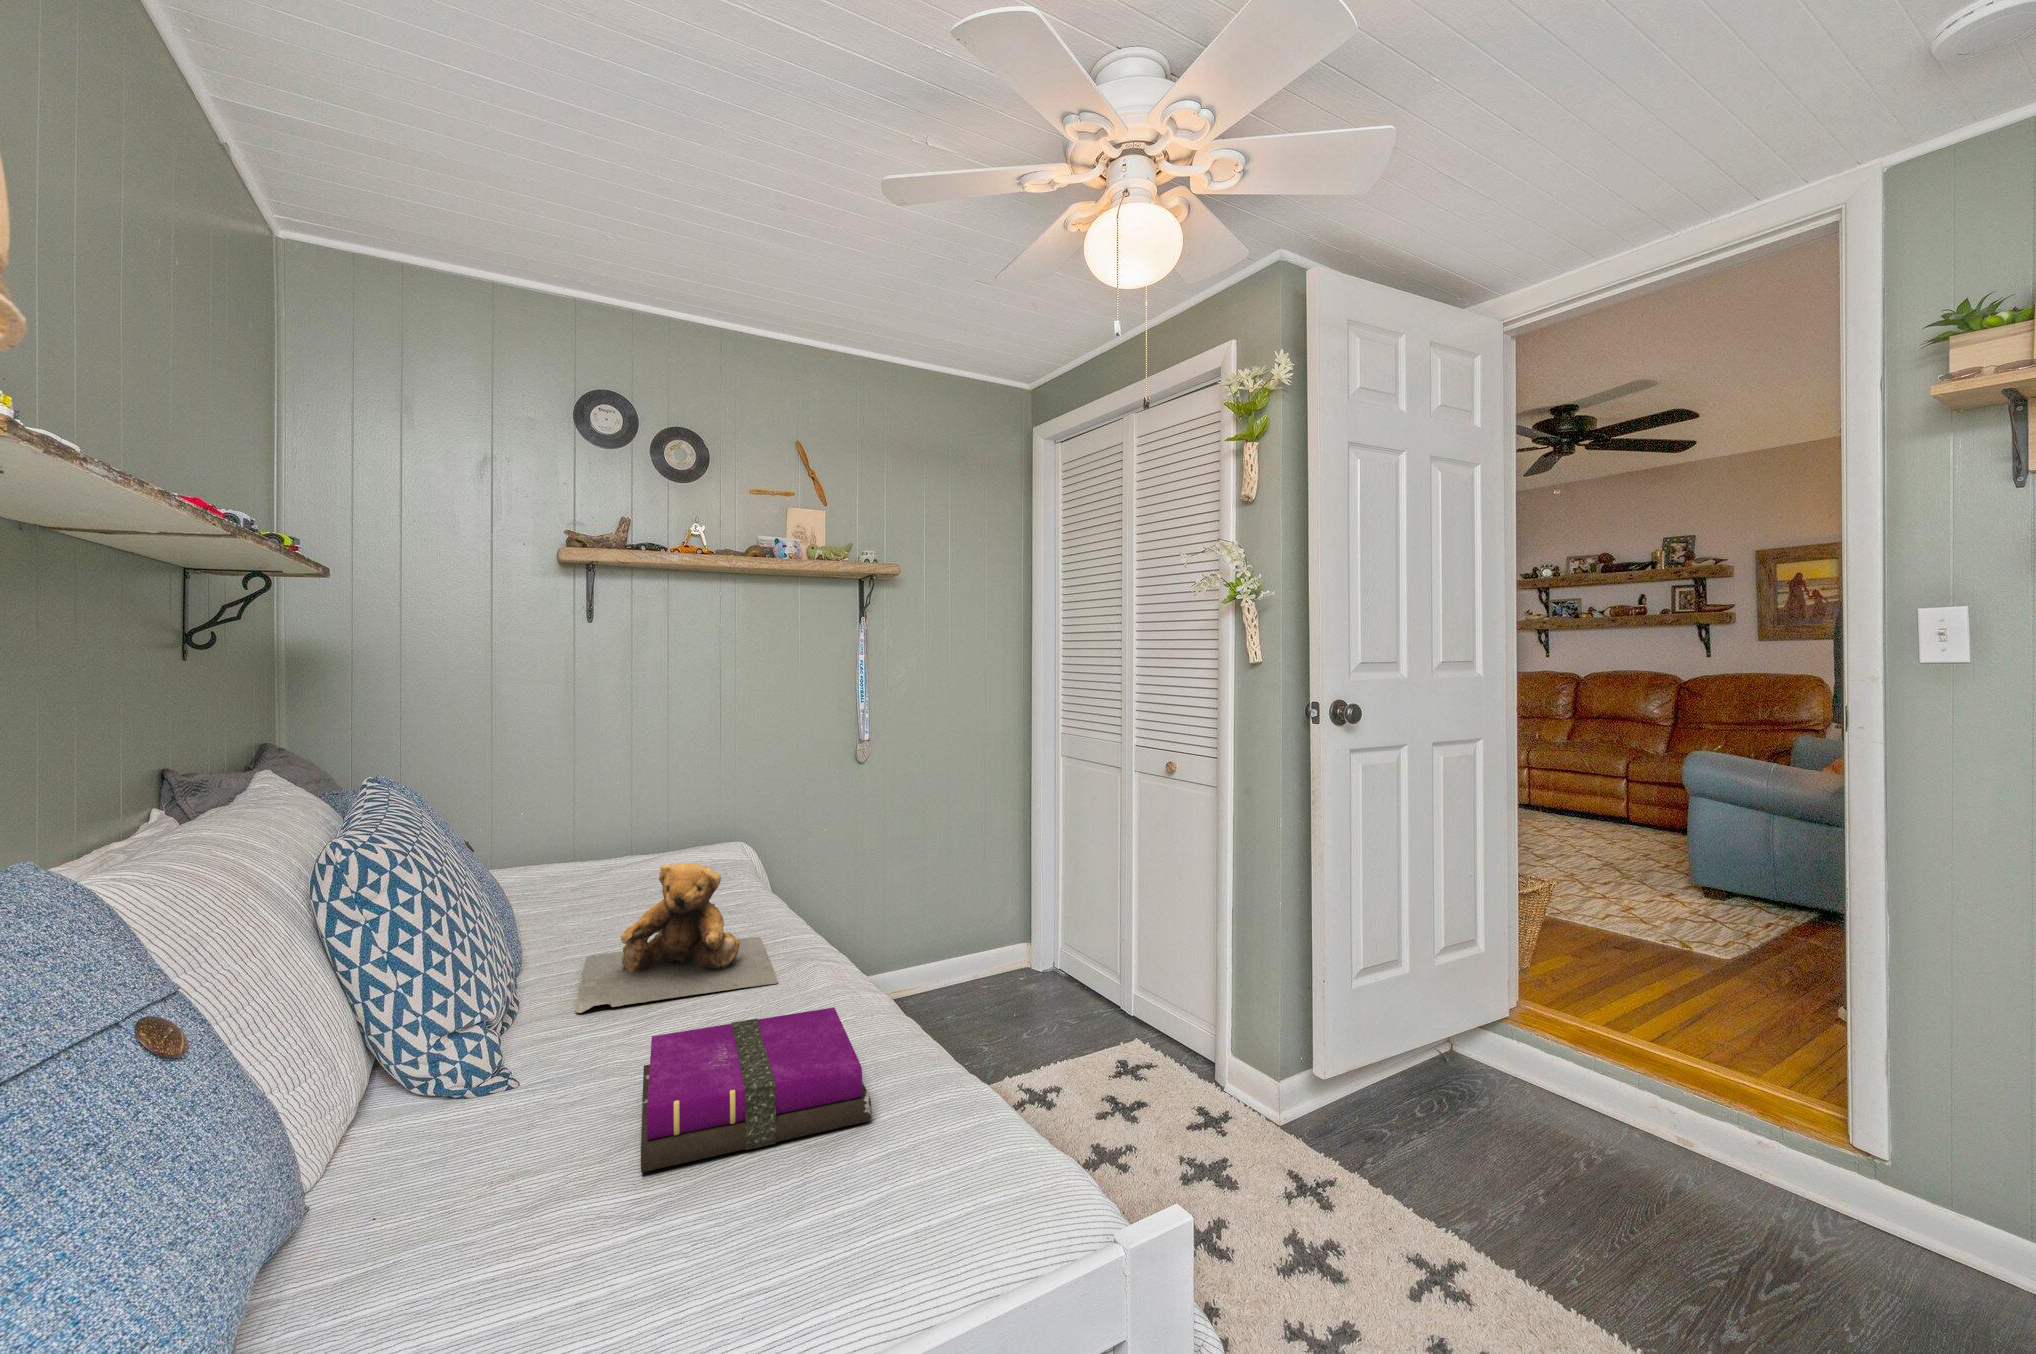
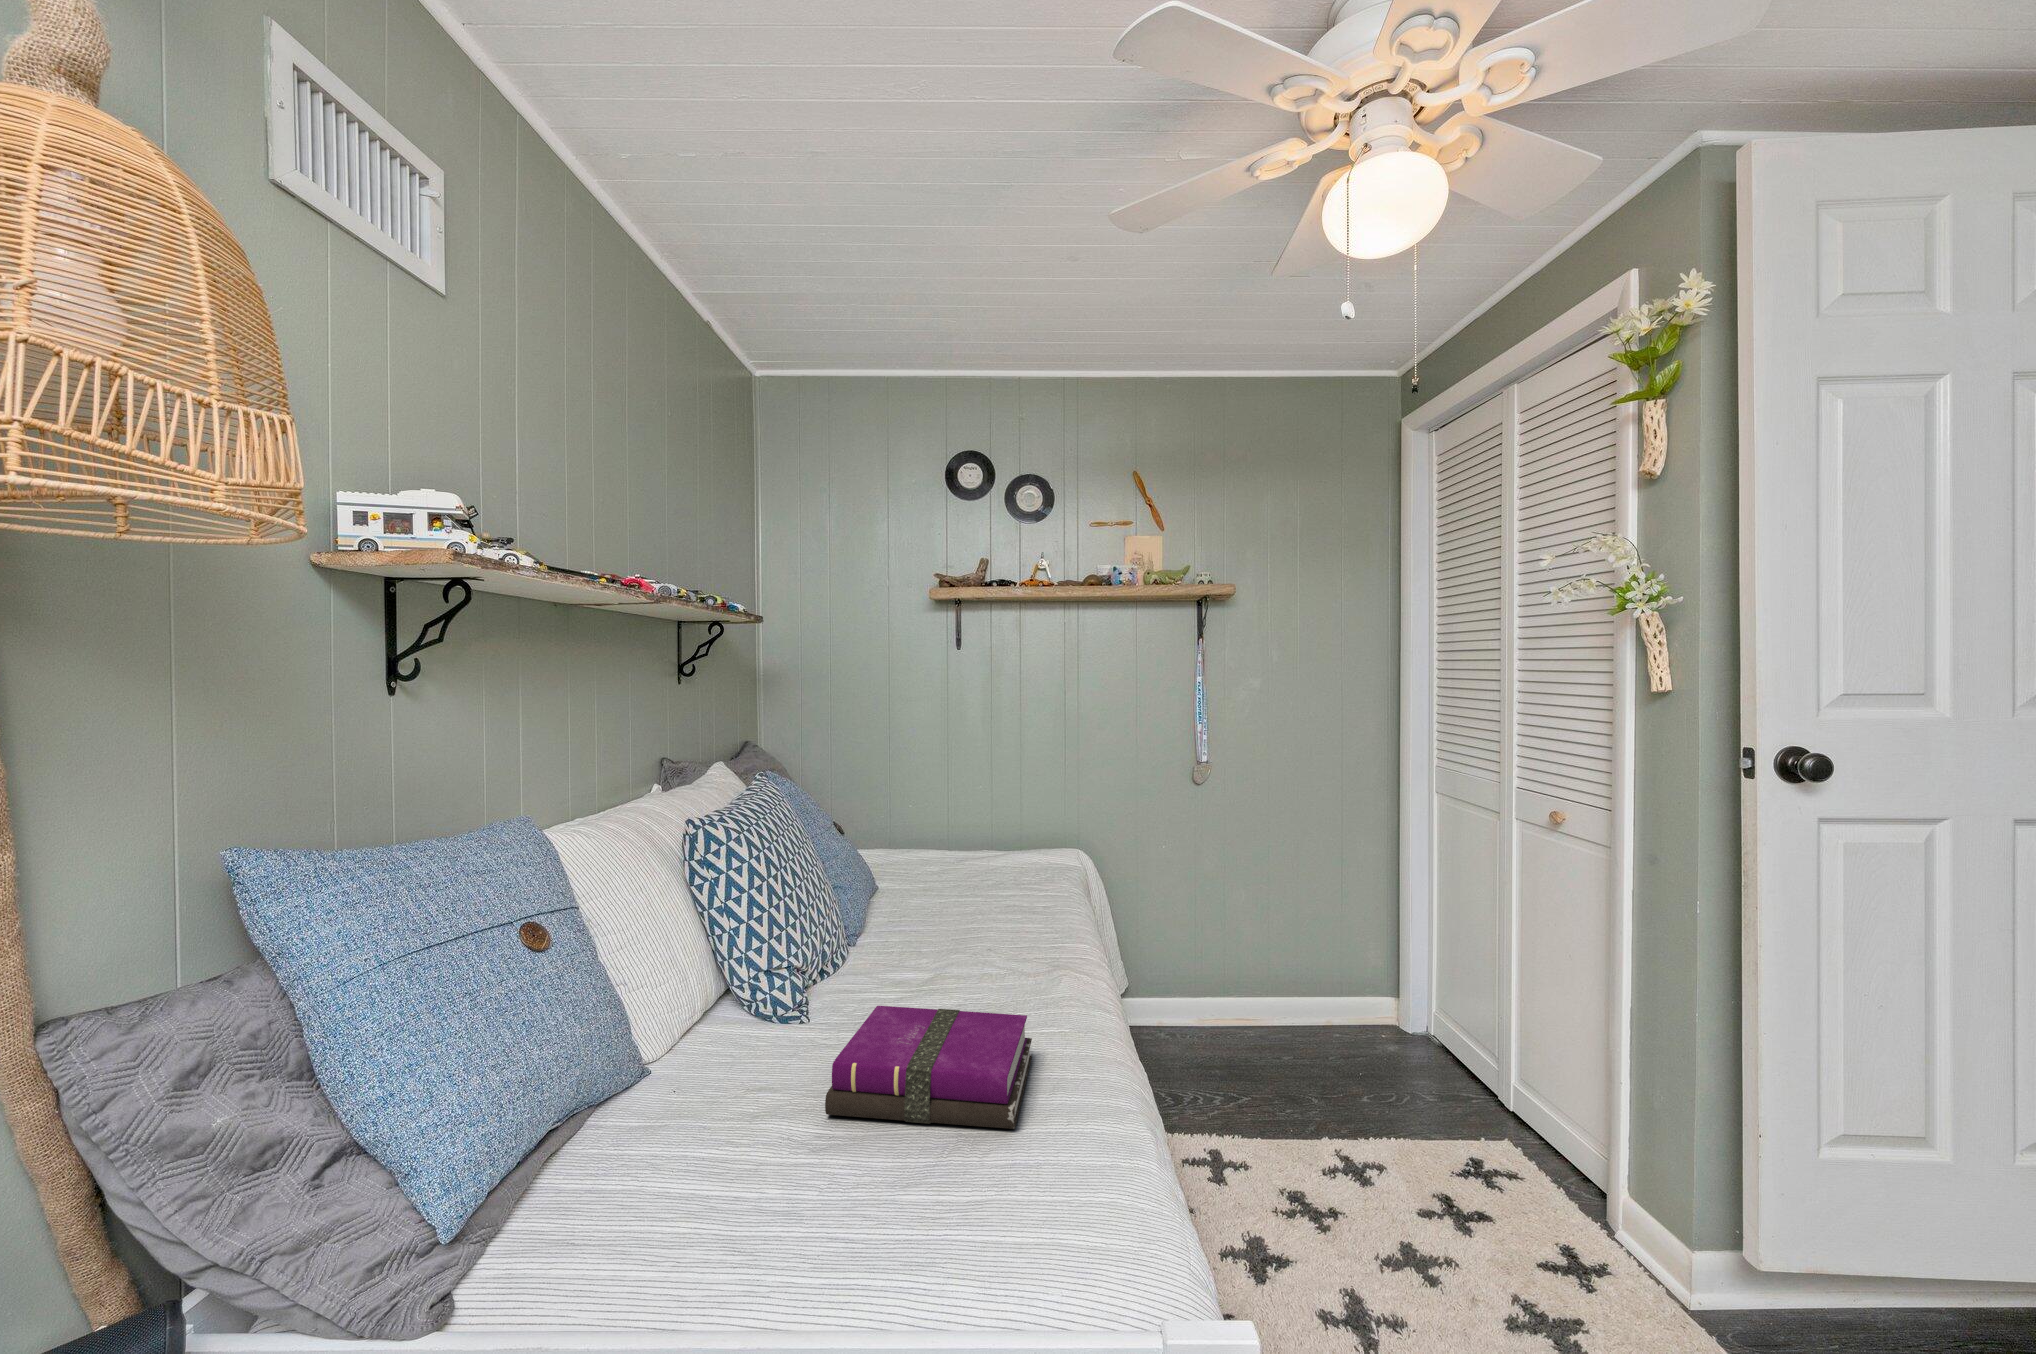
teddy bear: present [575,863,778,1013] -> none [867,861,1039,983]

